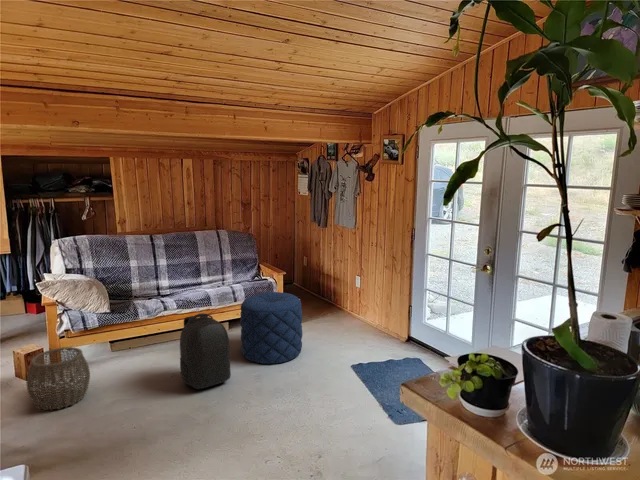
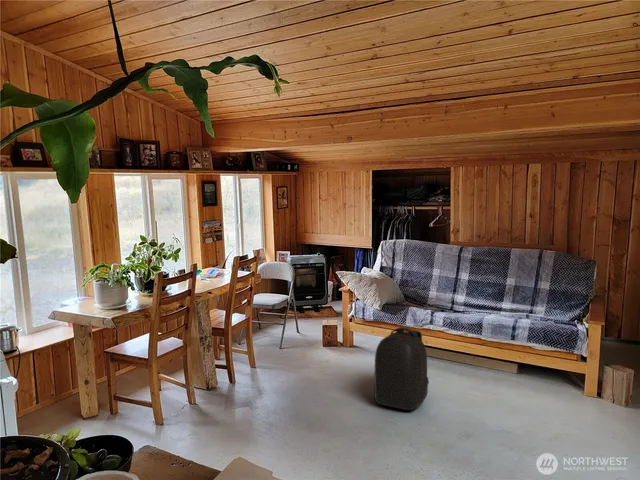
pouf: present [240,292,303,364] -> none [468,333,555,430]
woven basket: present [26,347,90,410] -> none [288,324,333,372]

